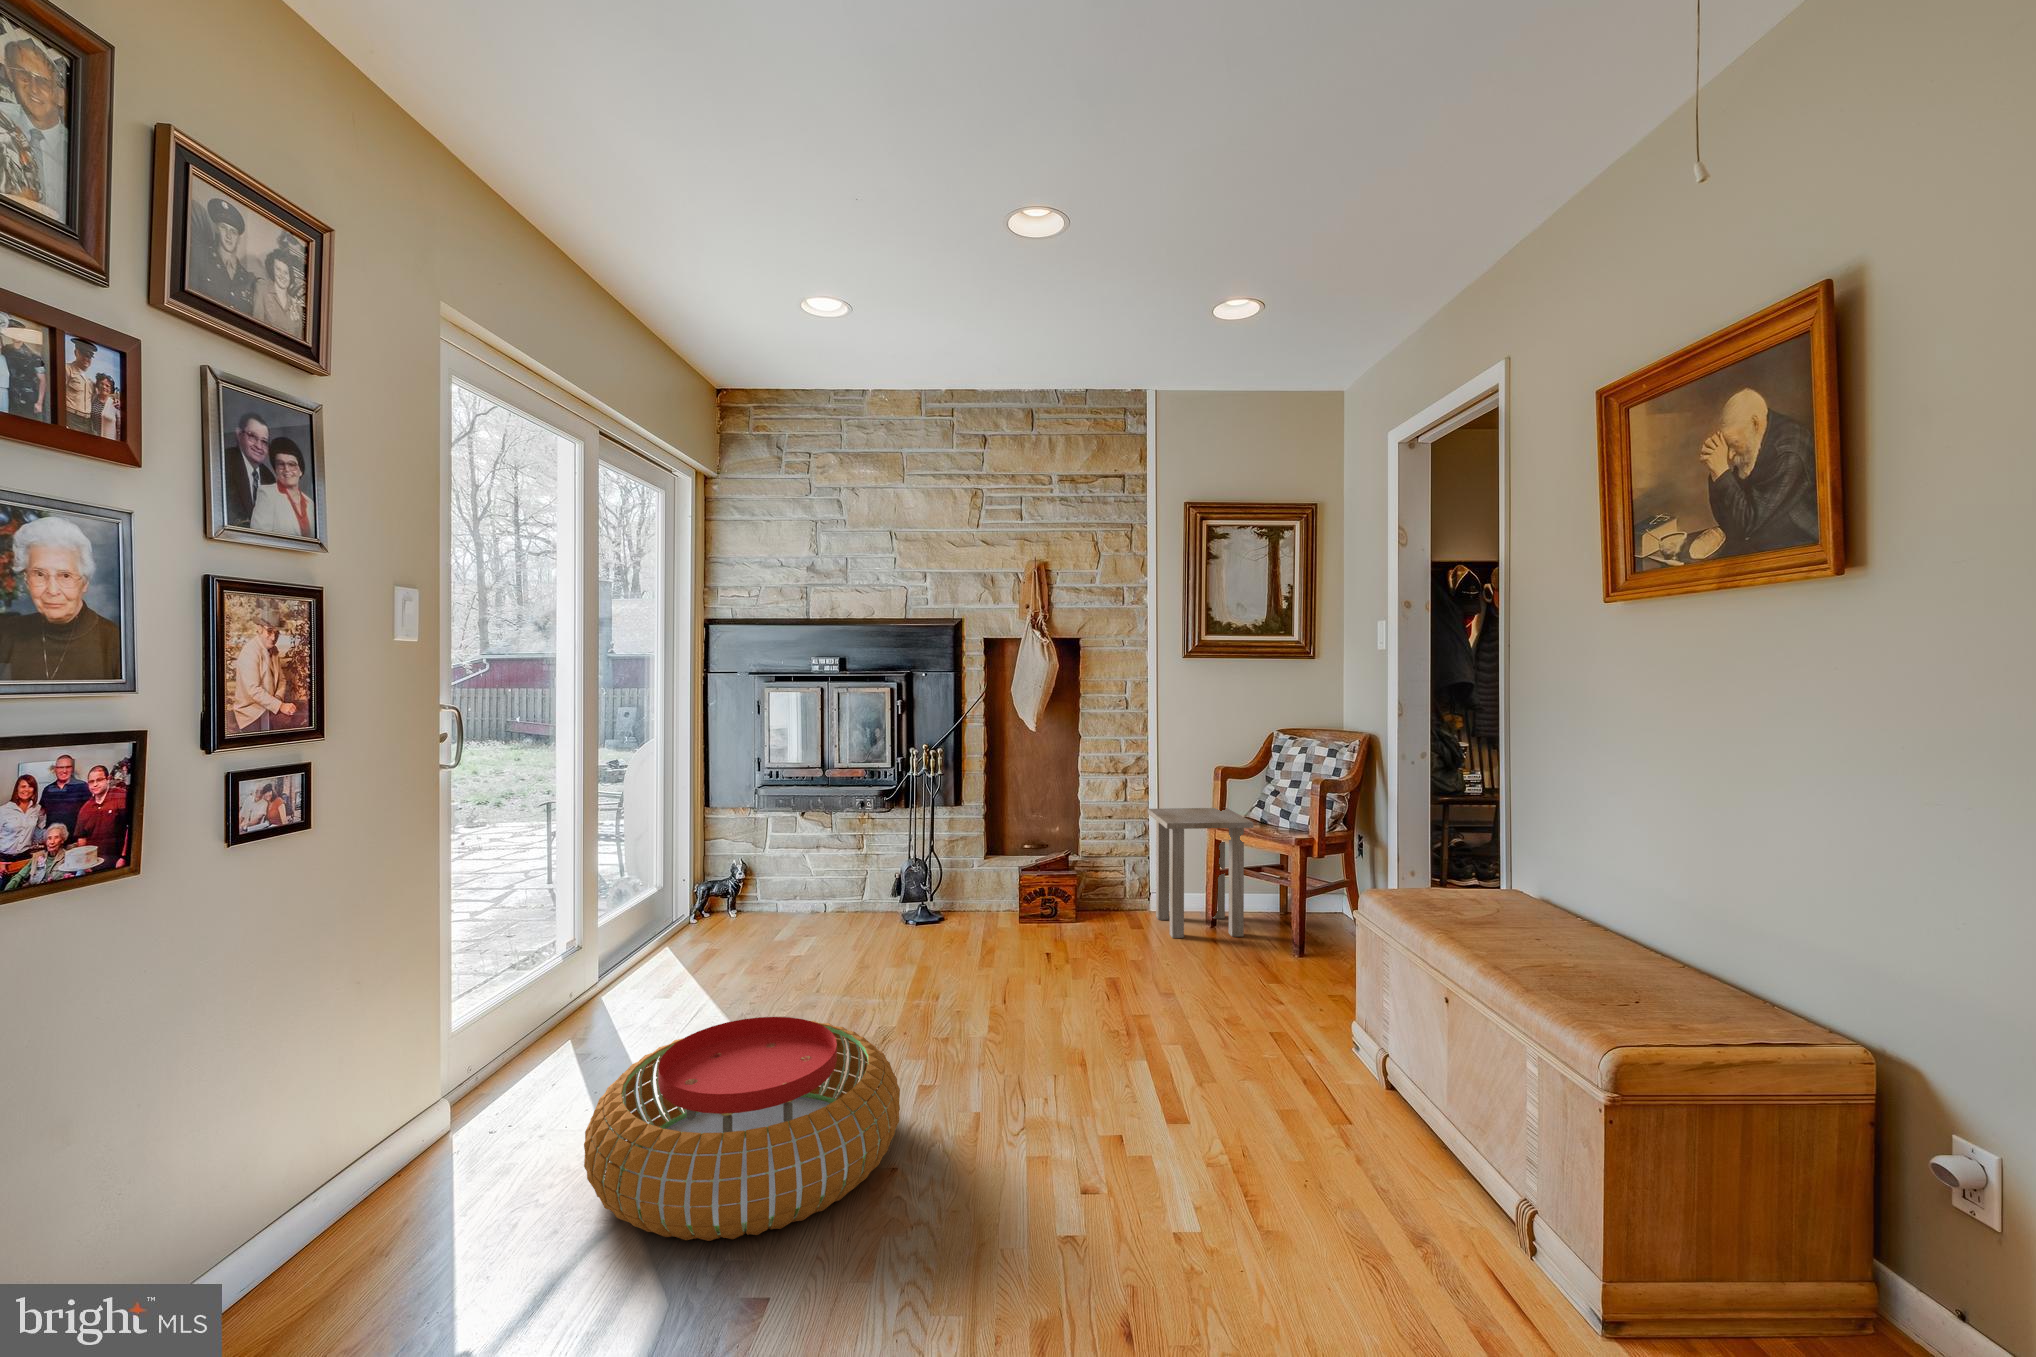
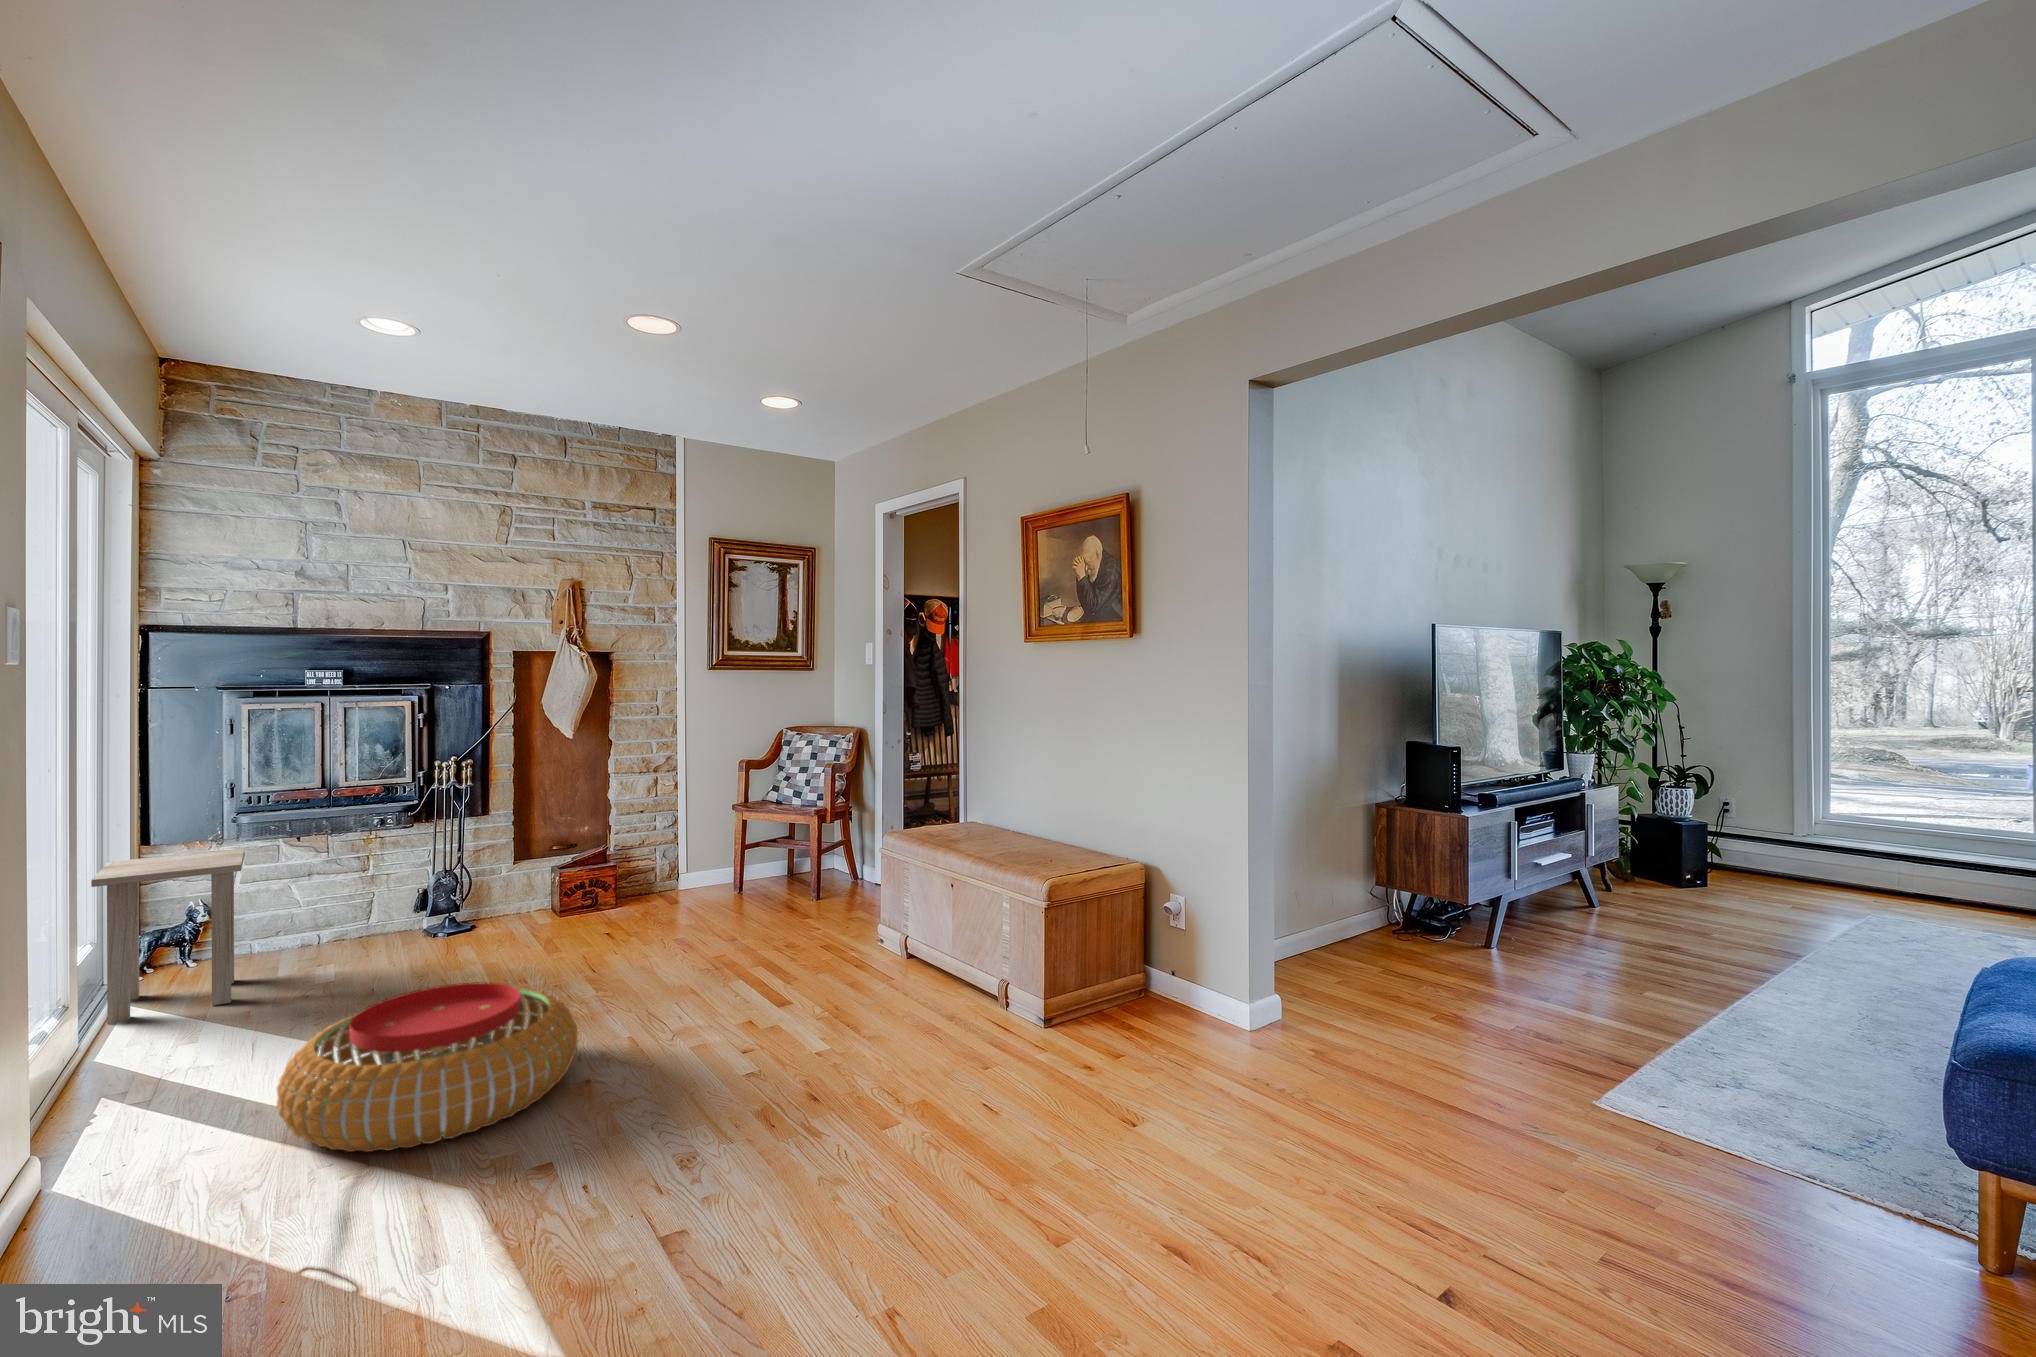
side table: present [1148,808,1254,938] -> present [91,849,245,1024]

